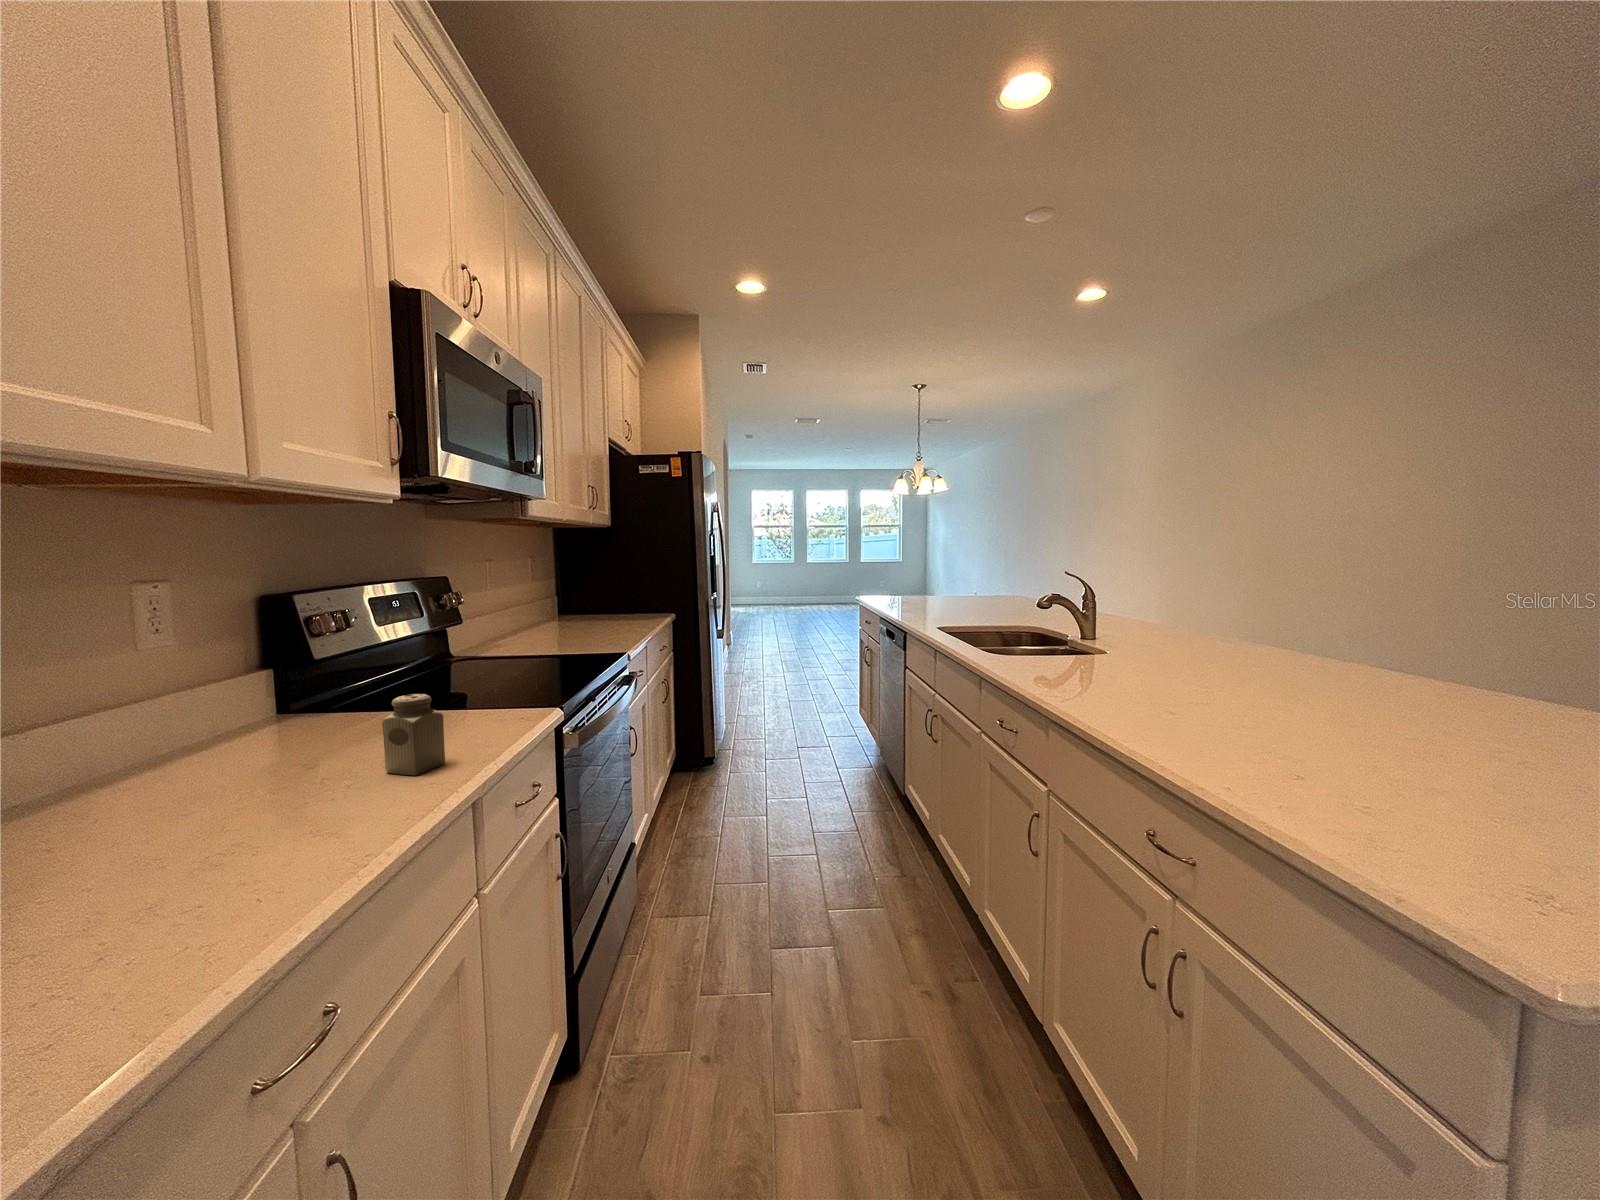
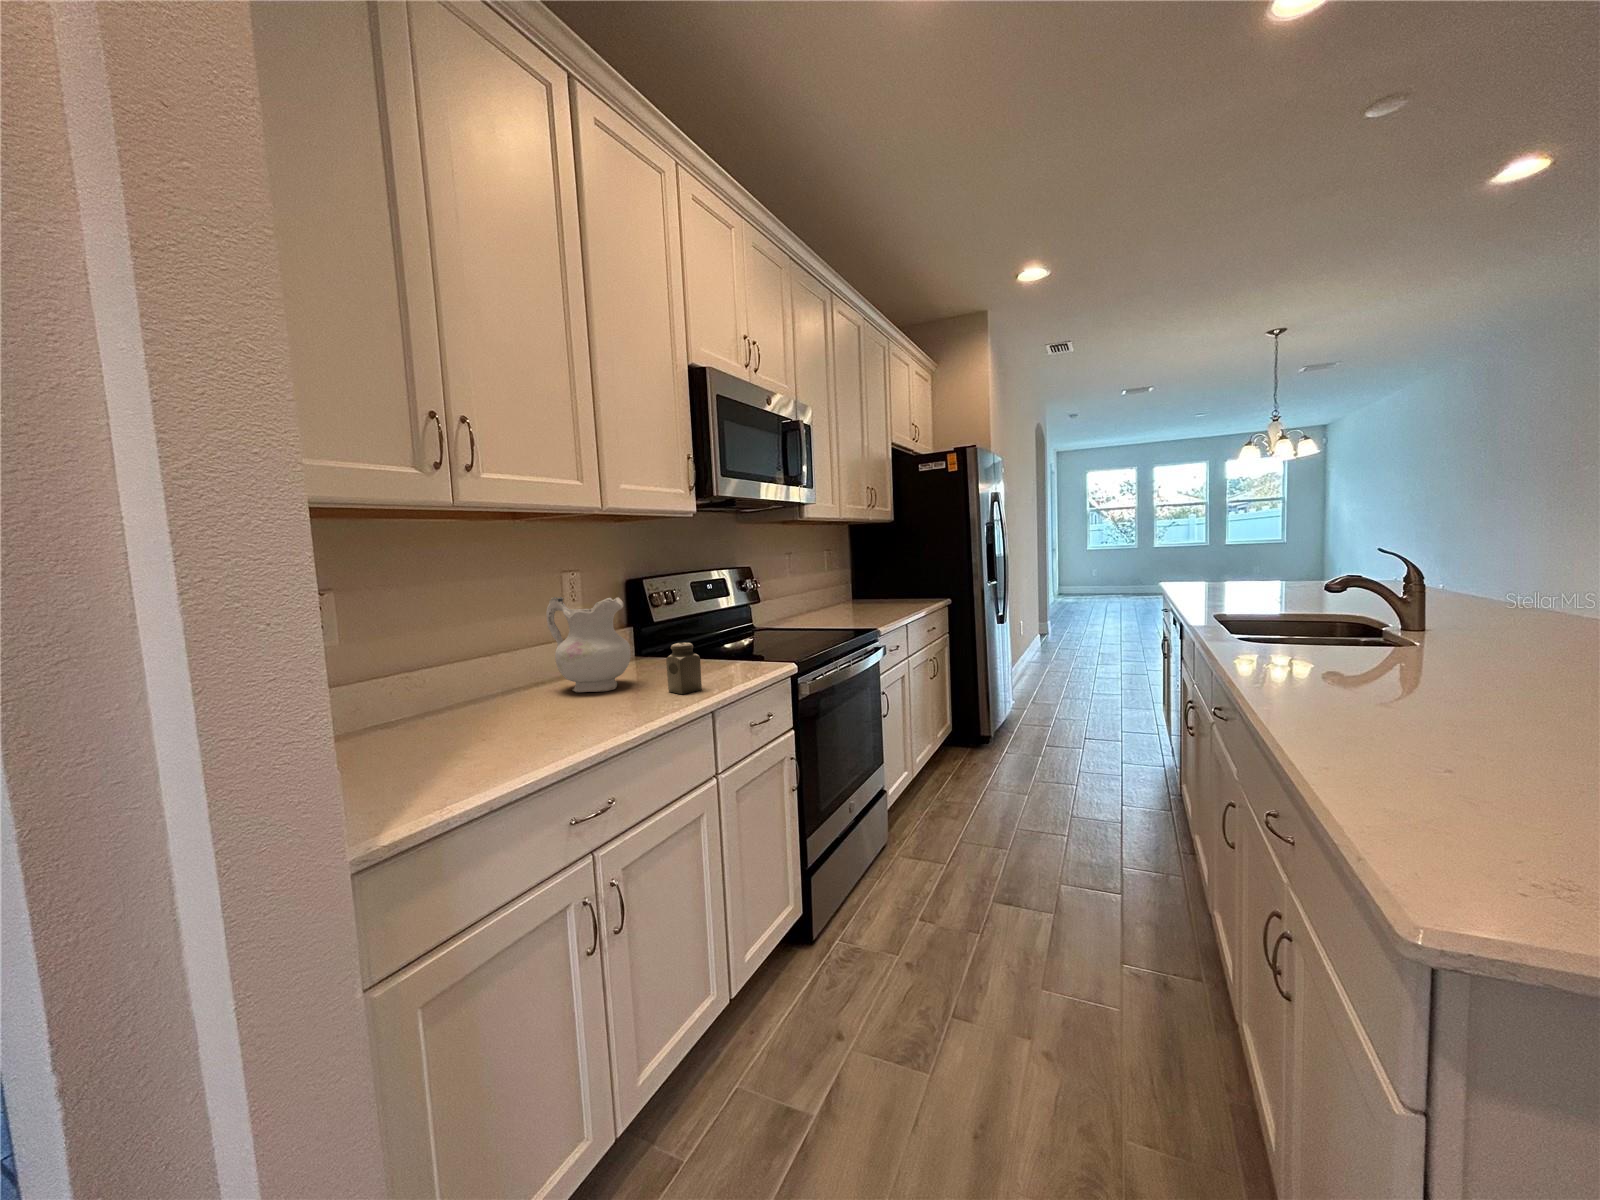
ceramic pitcher: none [113,627,302,795] -> present [546,597,631,692]

